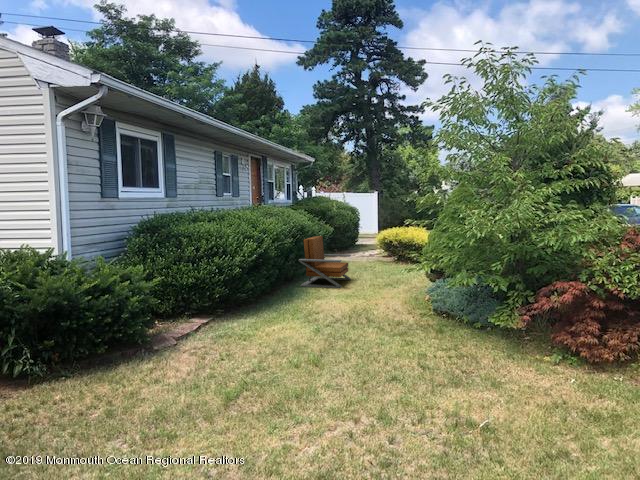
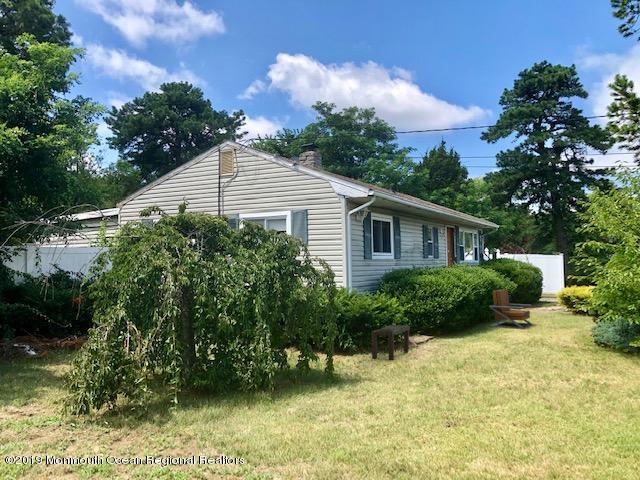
bench: none [58,319,153,400] -> present [371,325,410,360]

